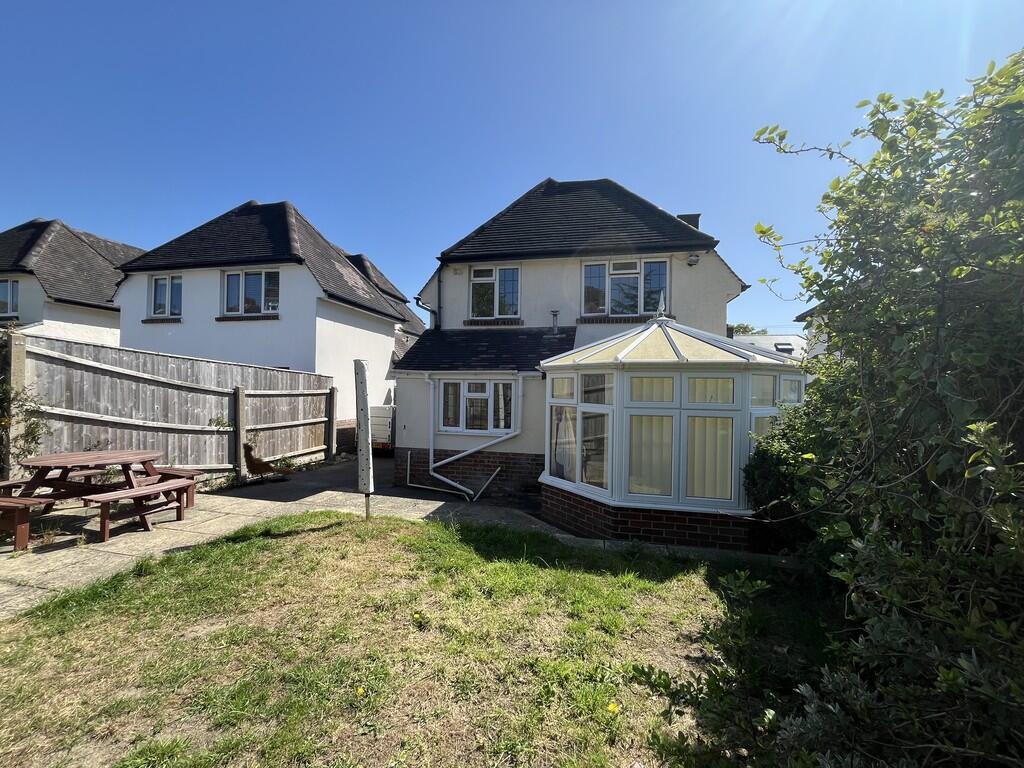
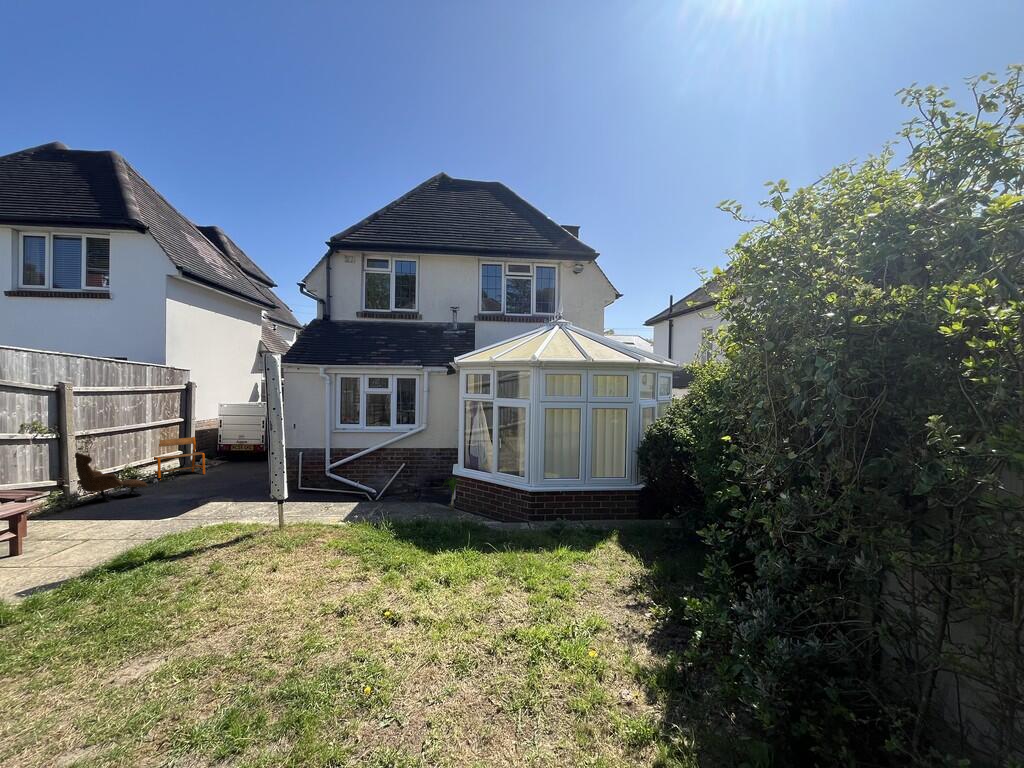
bench: none [304,433,344,469] -> present [152,437,205,480]
potted plant: none [527,479,551,517] -> present [448,478,458,510]

